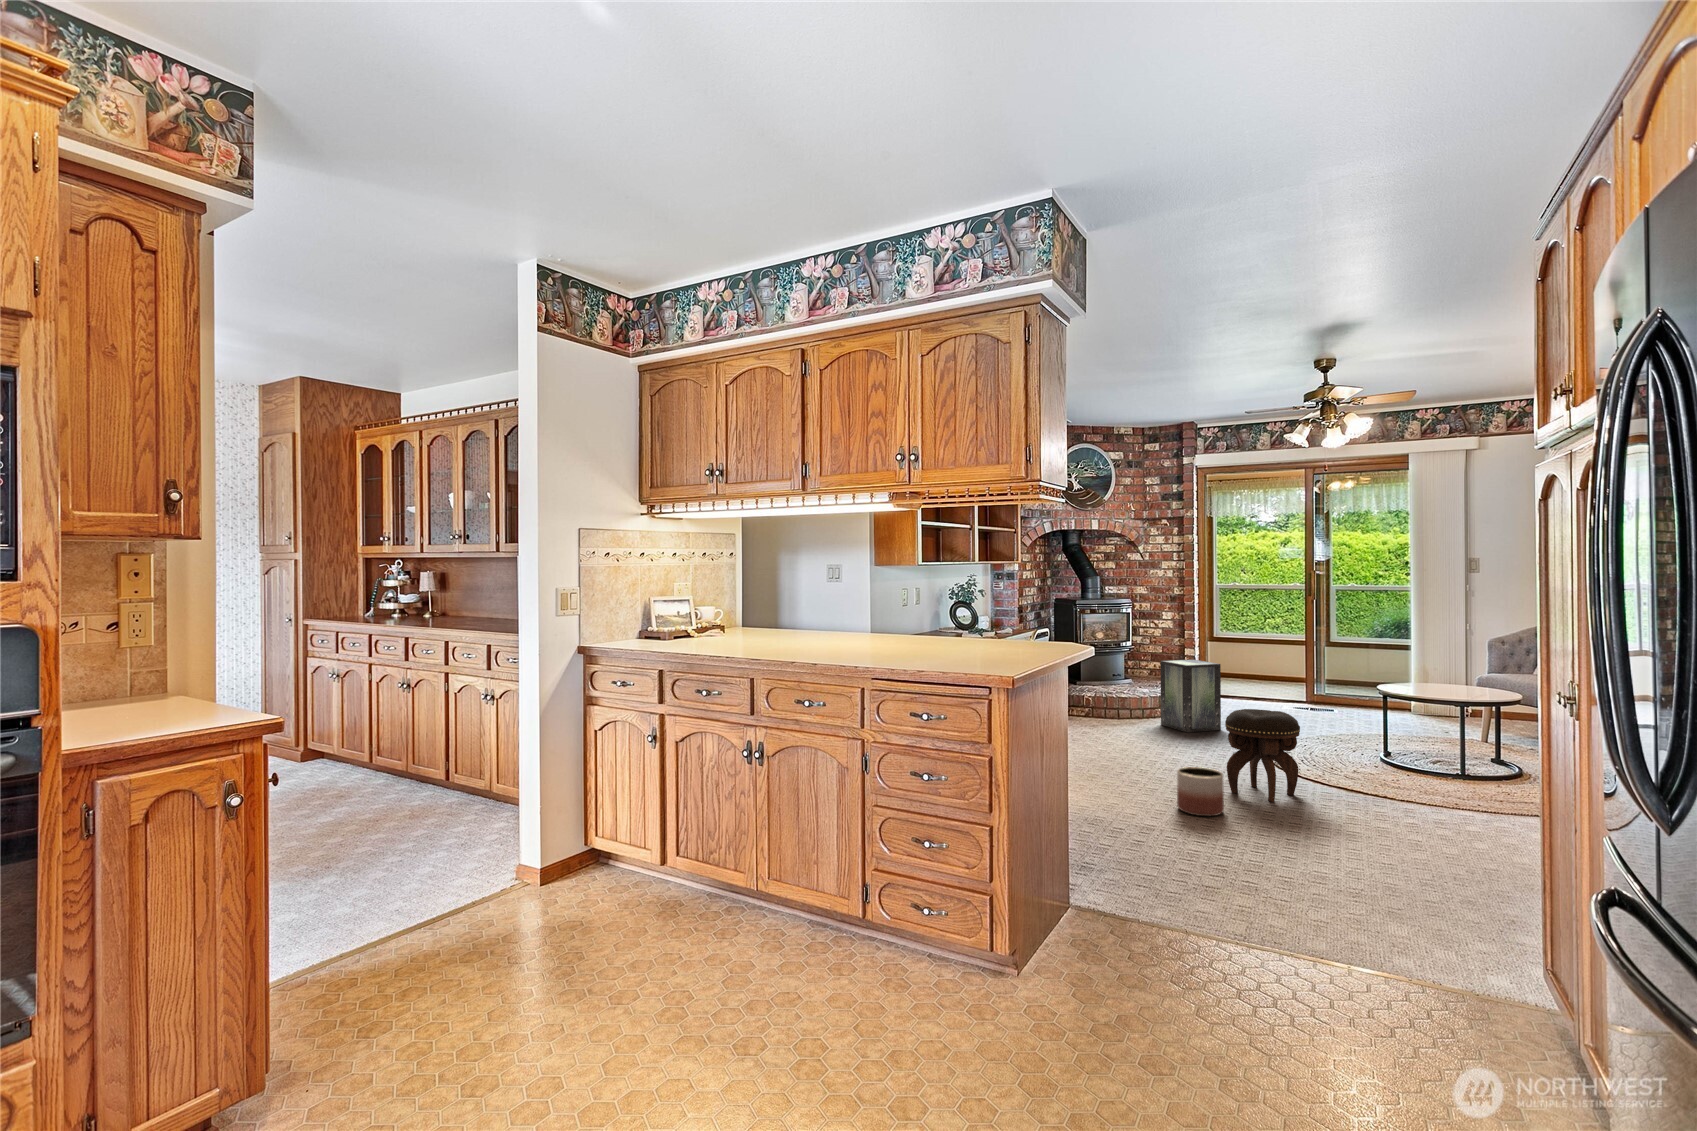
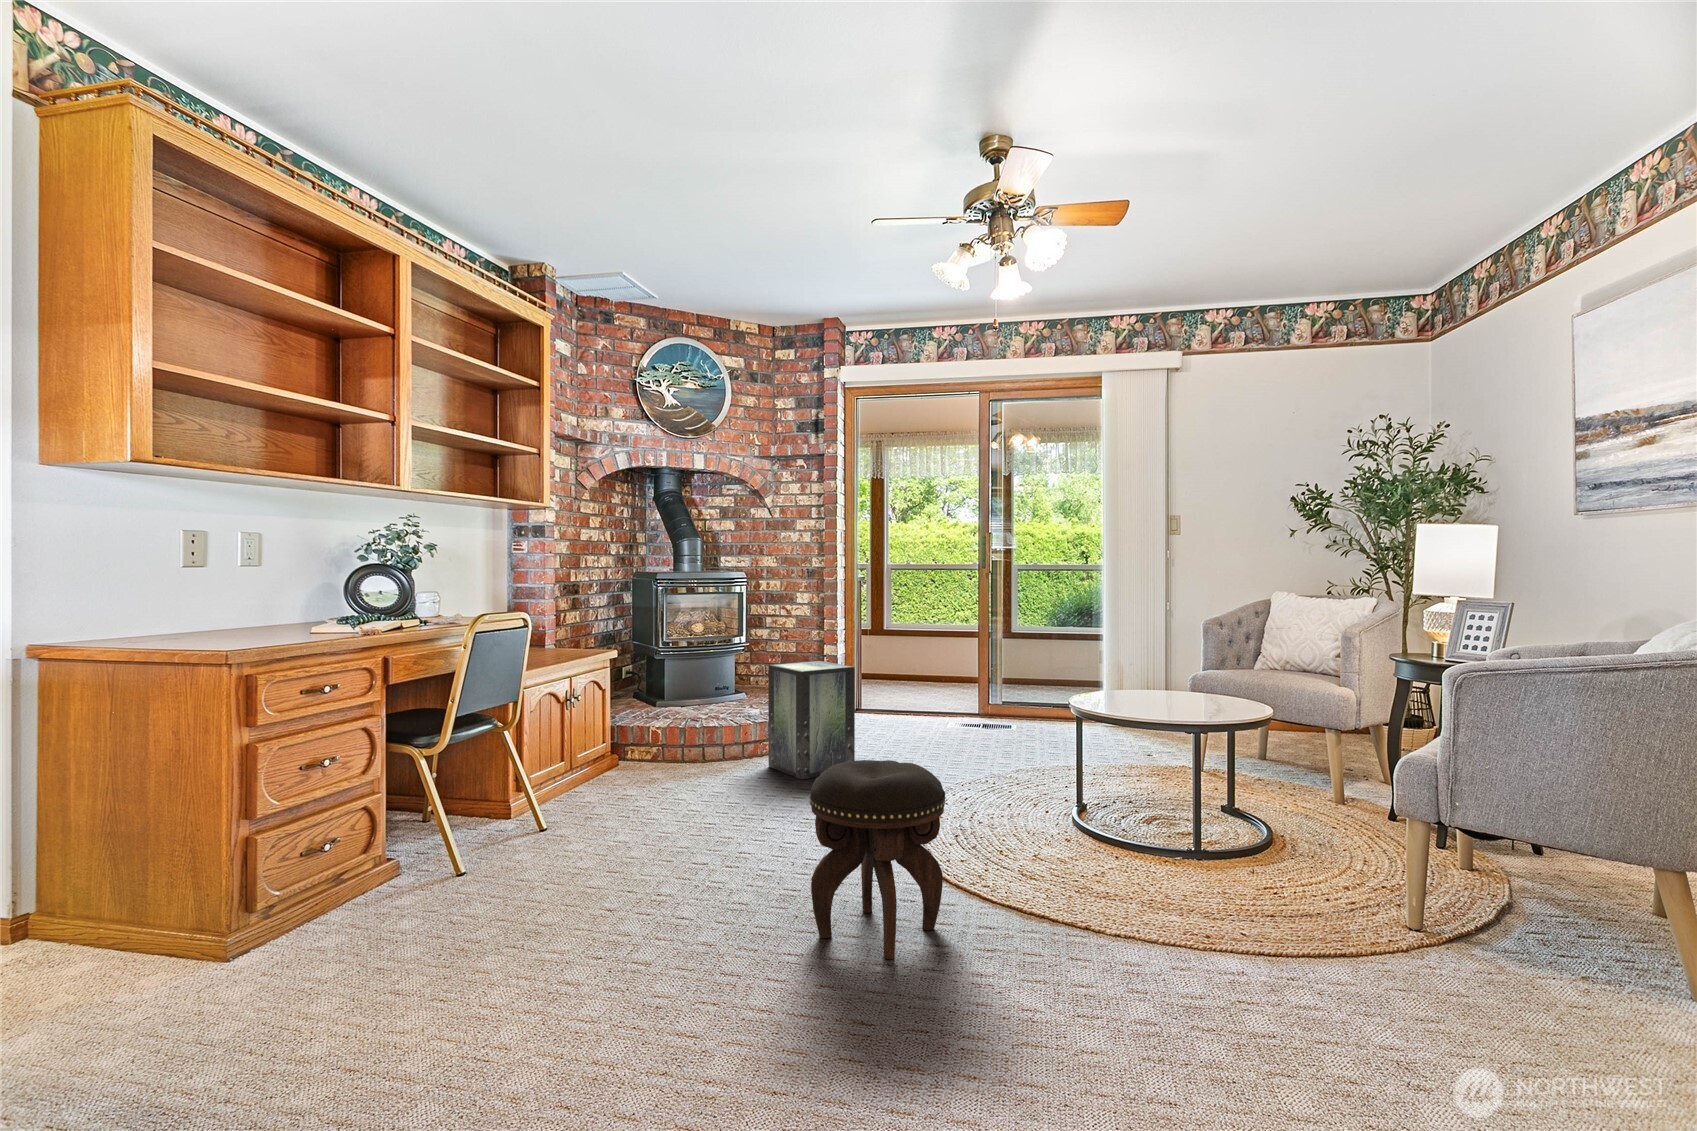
planter: present [1177,767,1224,816] -> none [678,911,778,1044]

